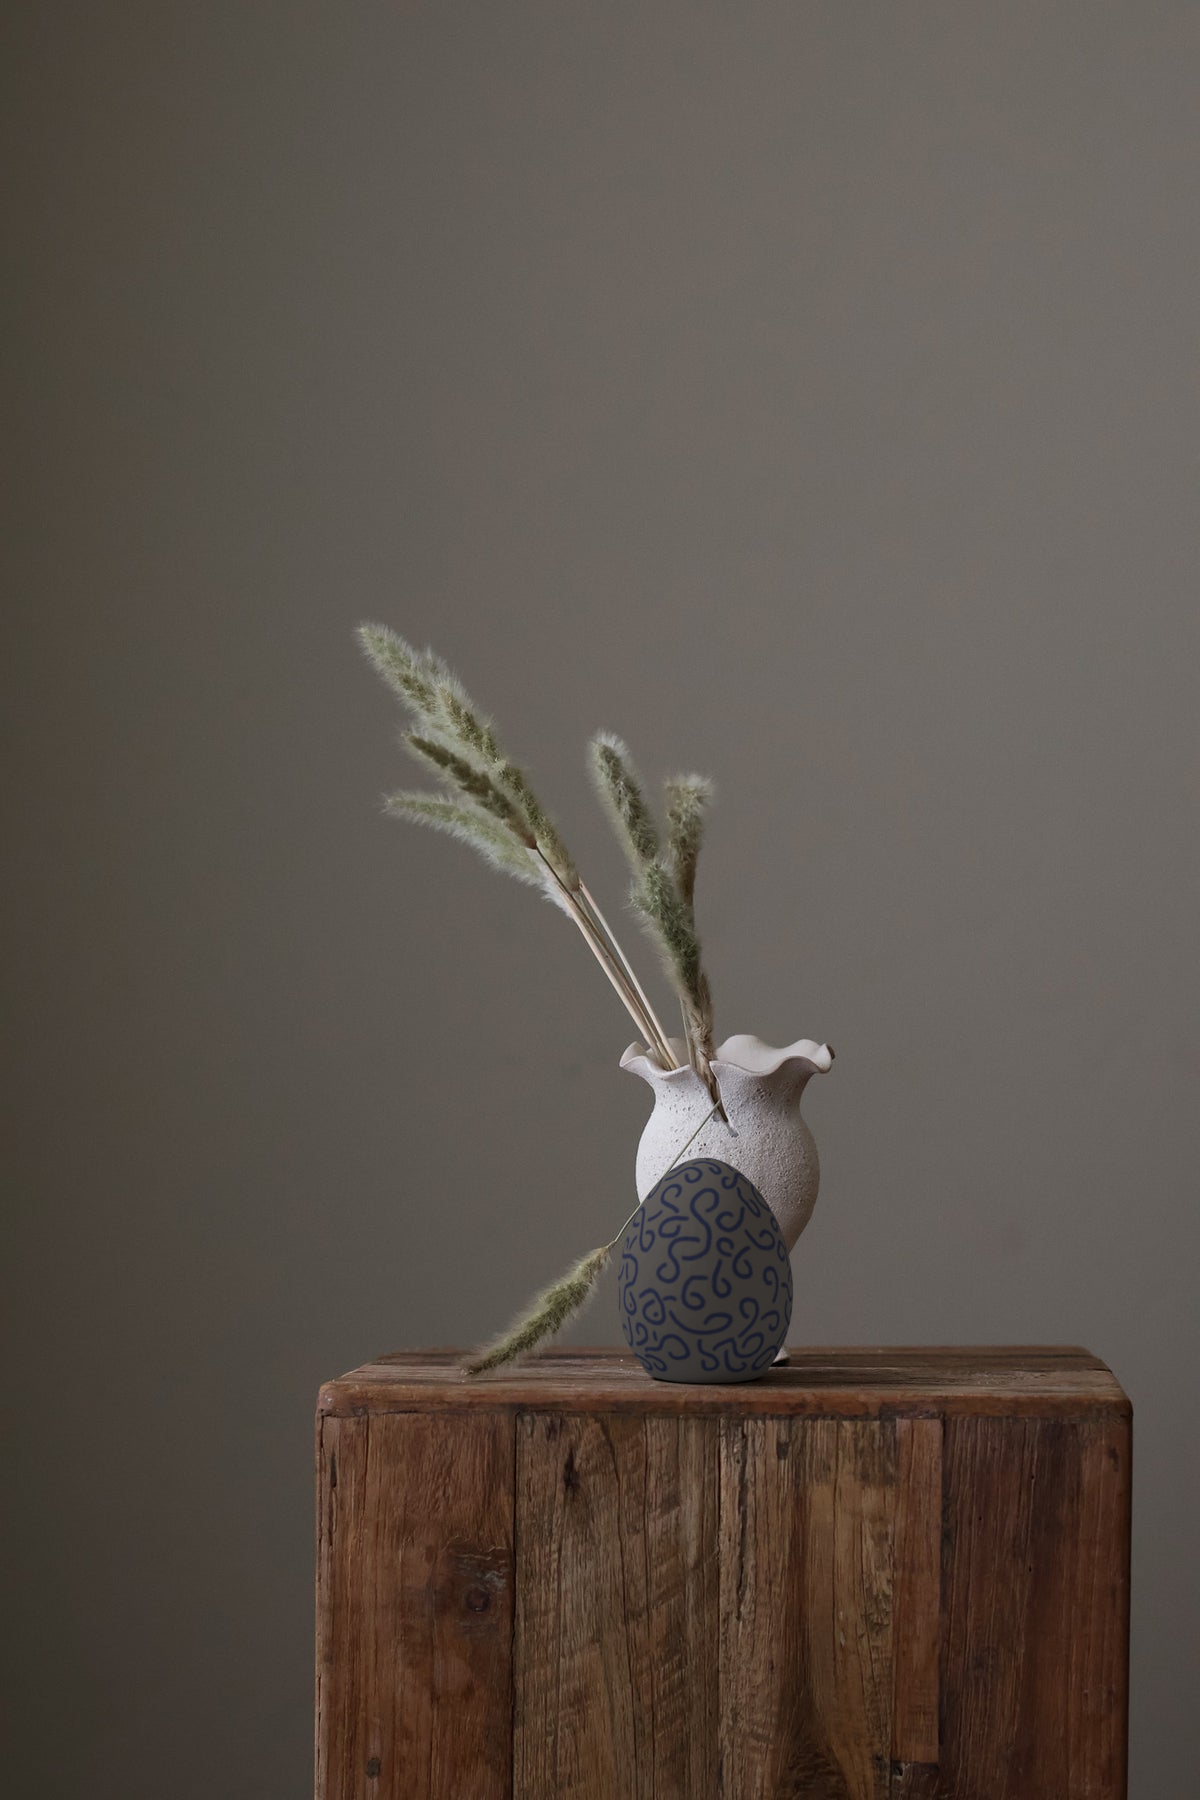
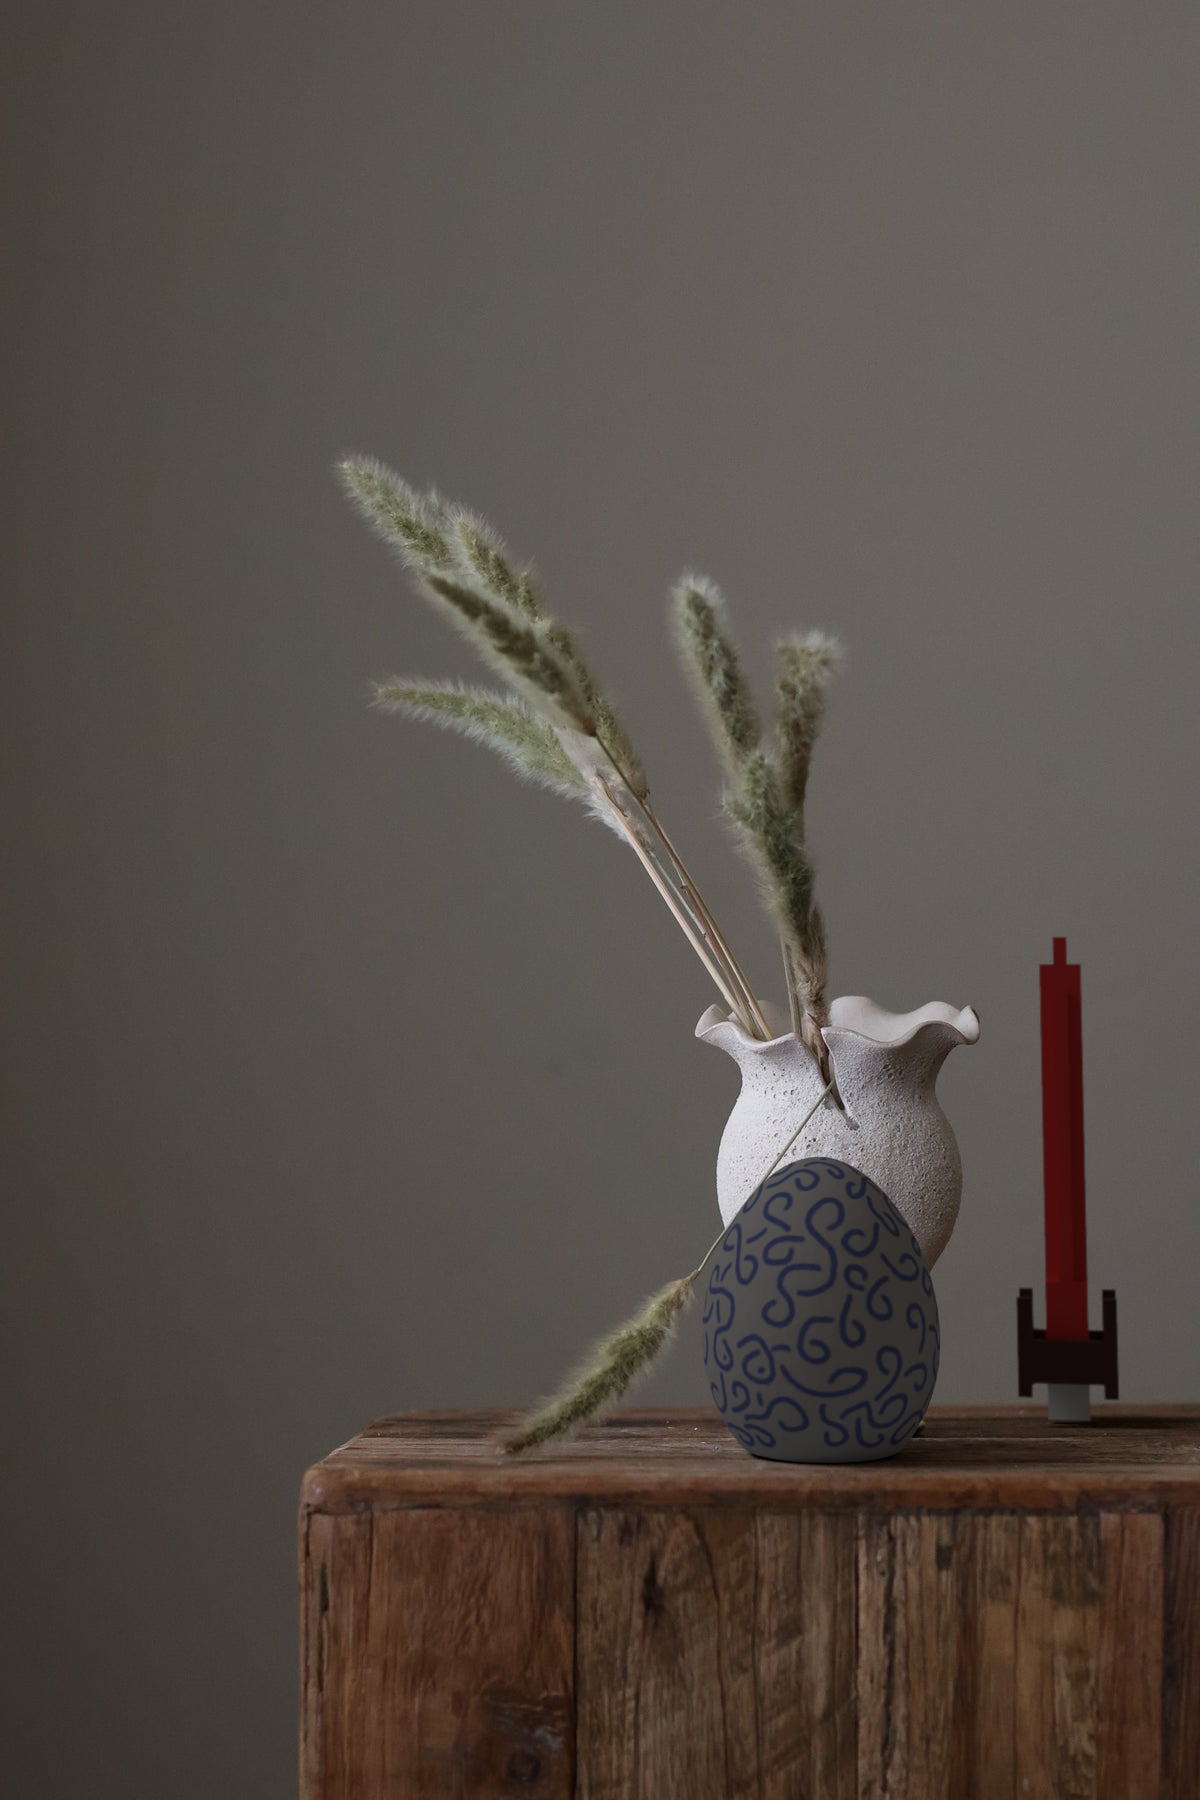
candle: none [865,990,947,1358] -> present [1016,937,1119,1421]

